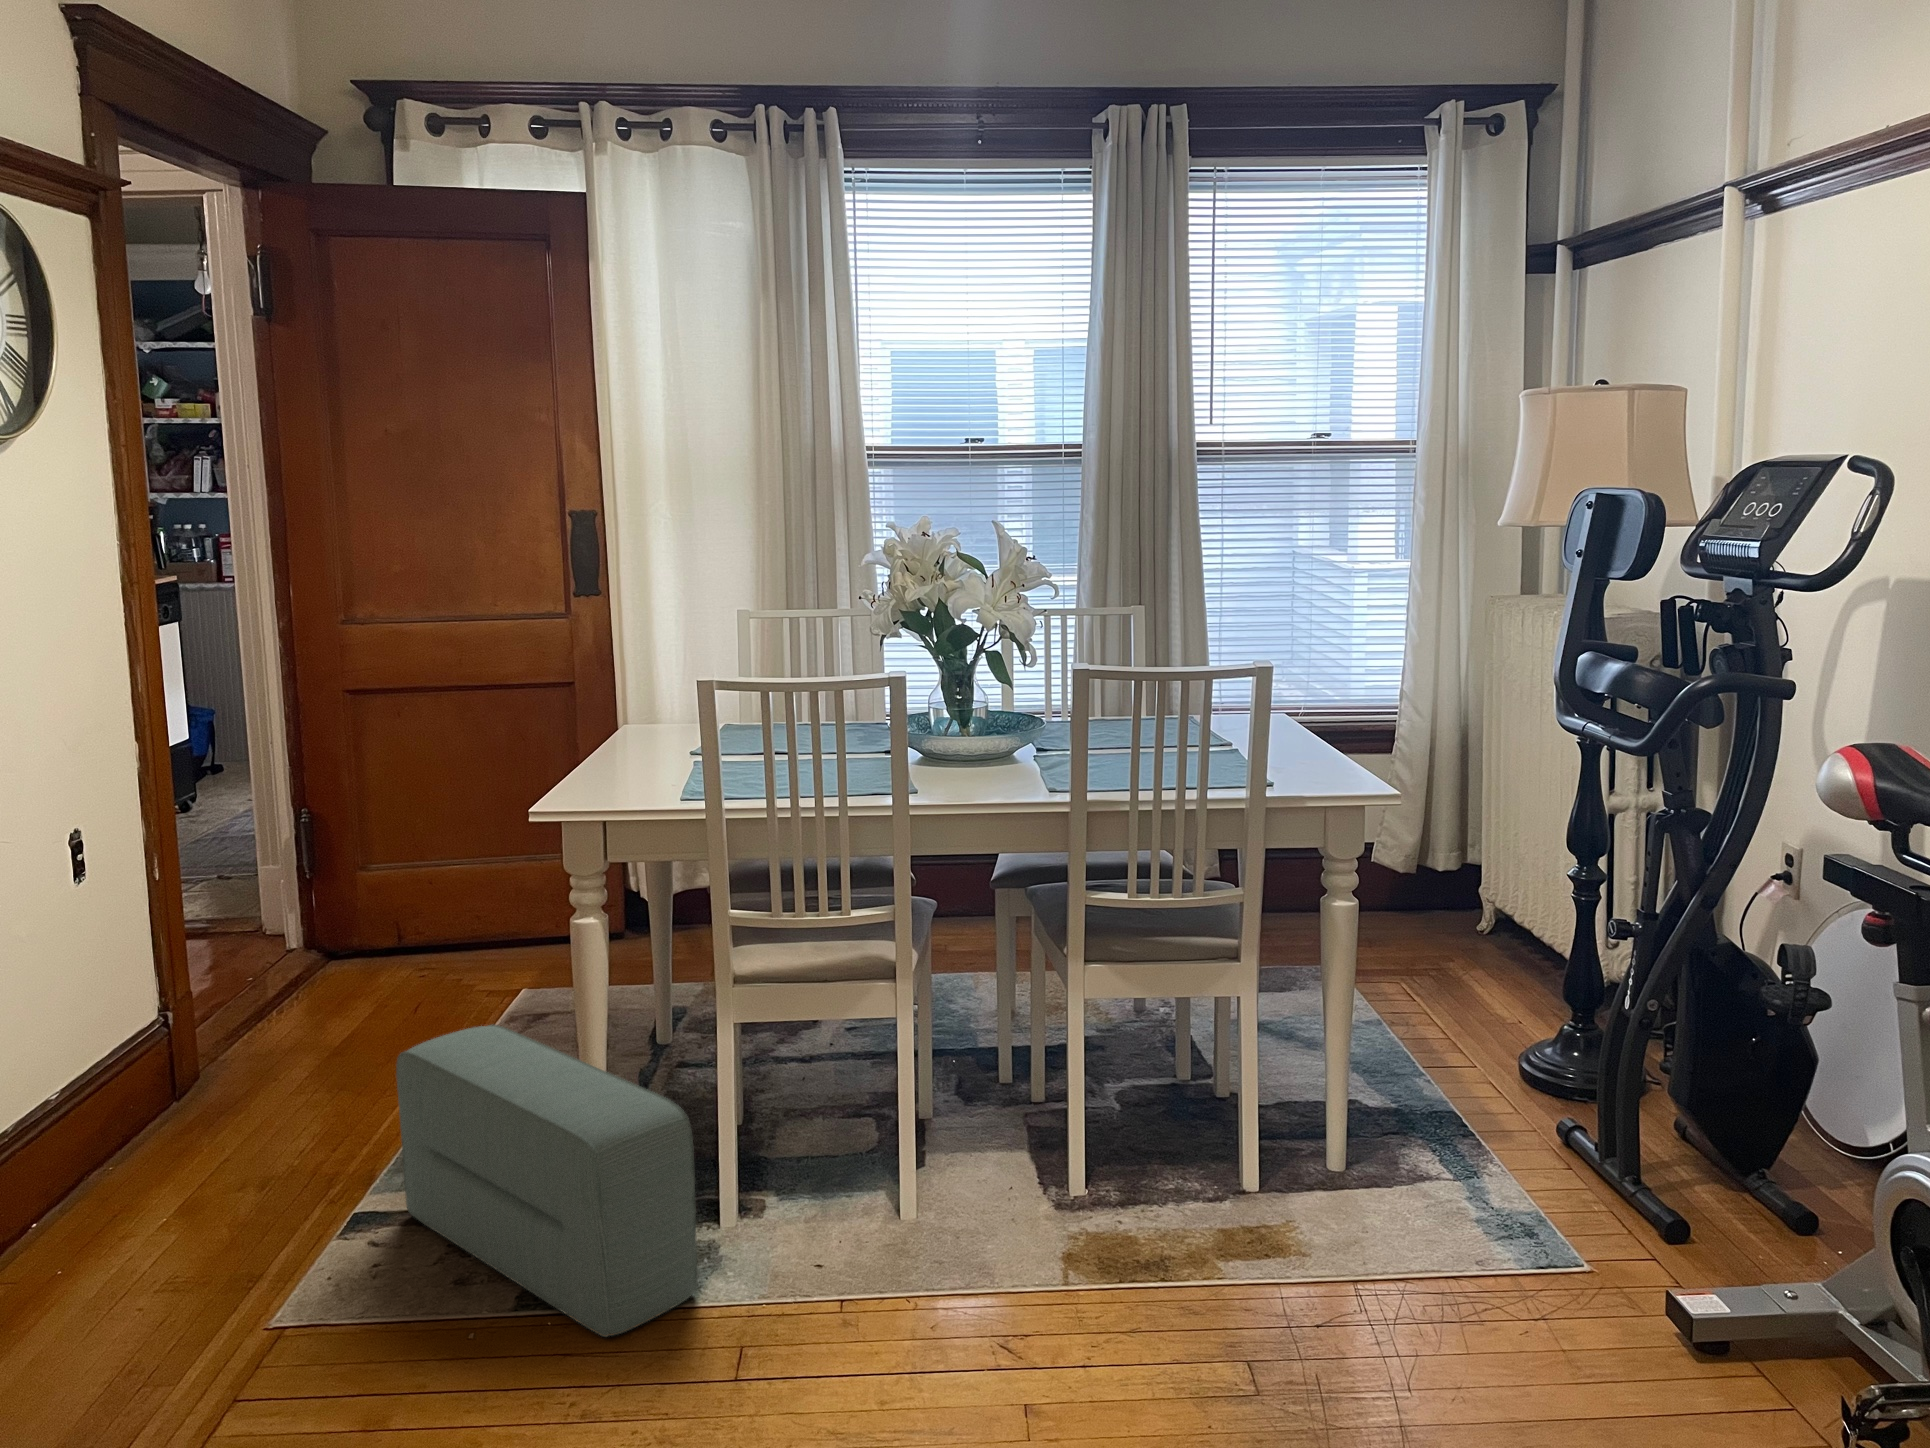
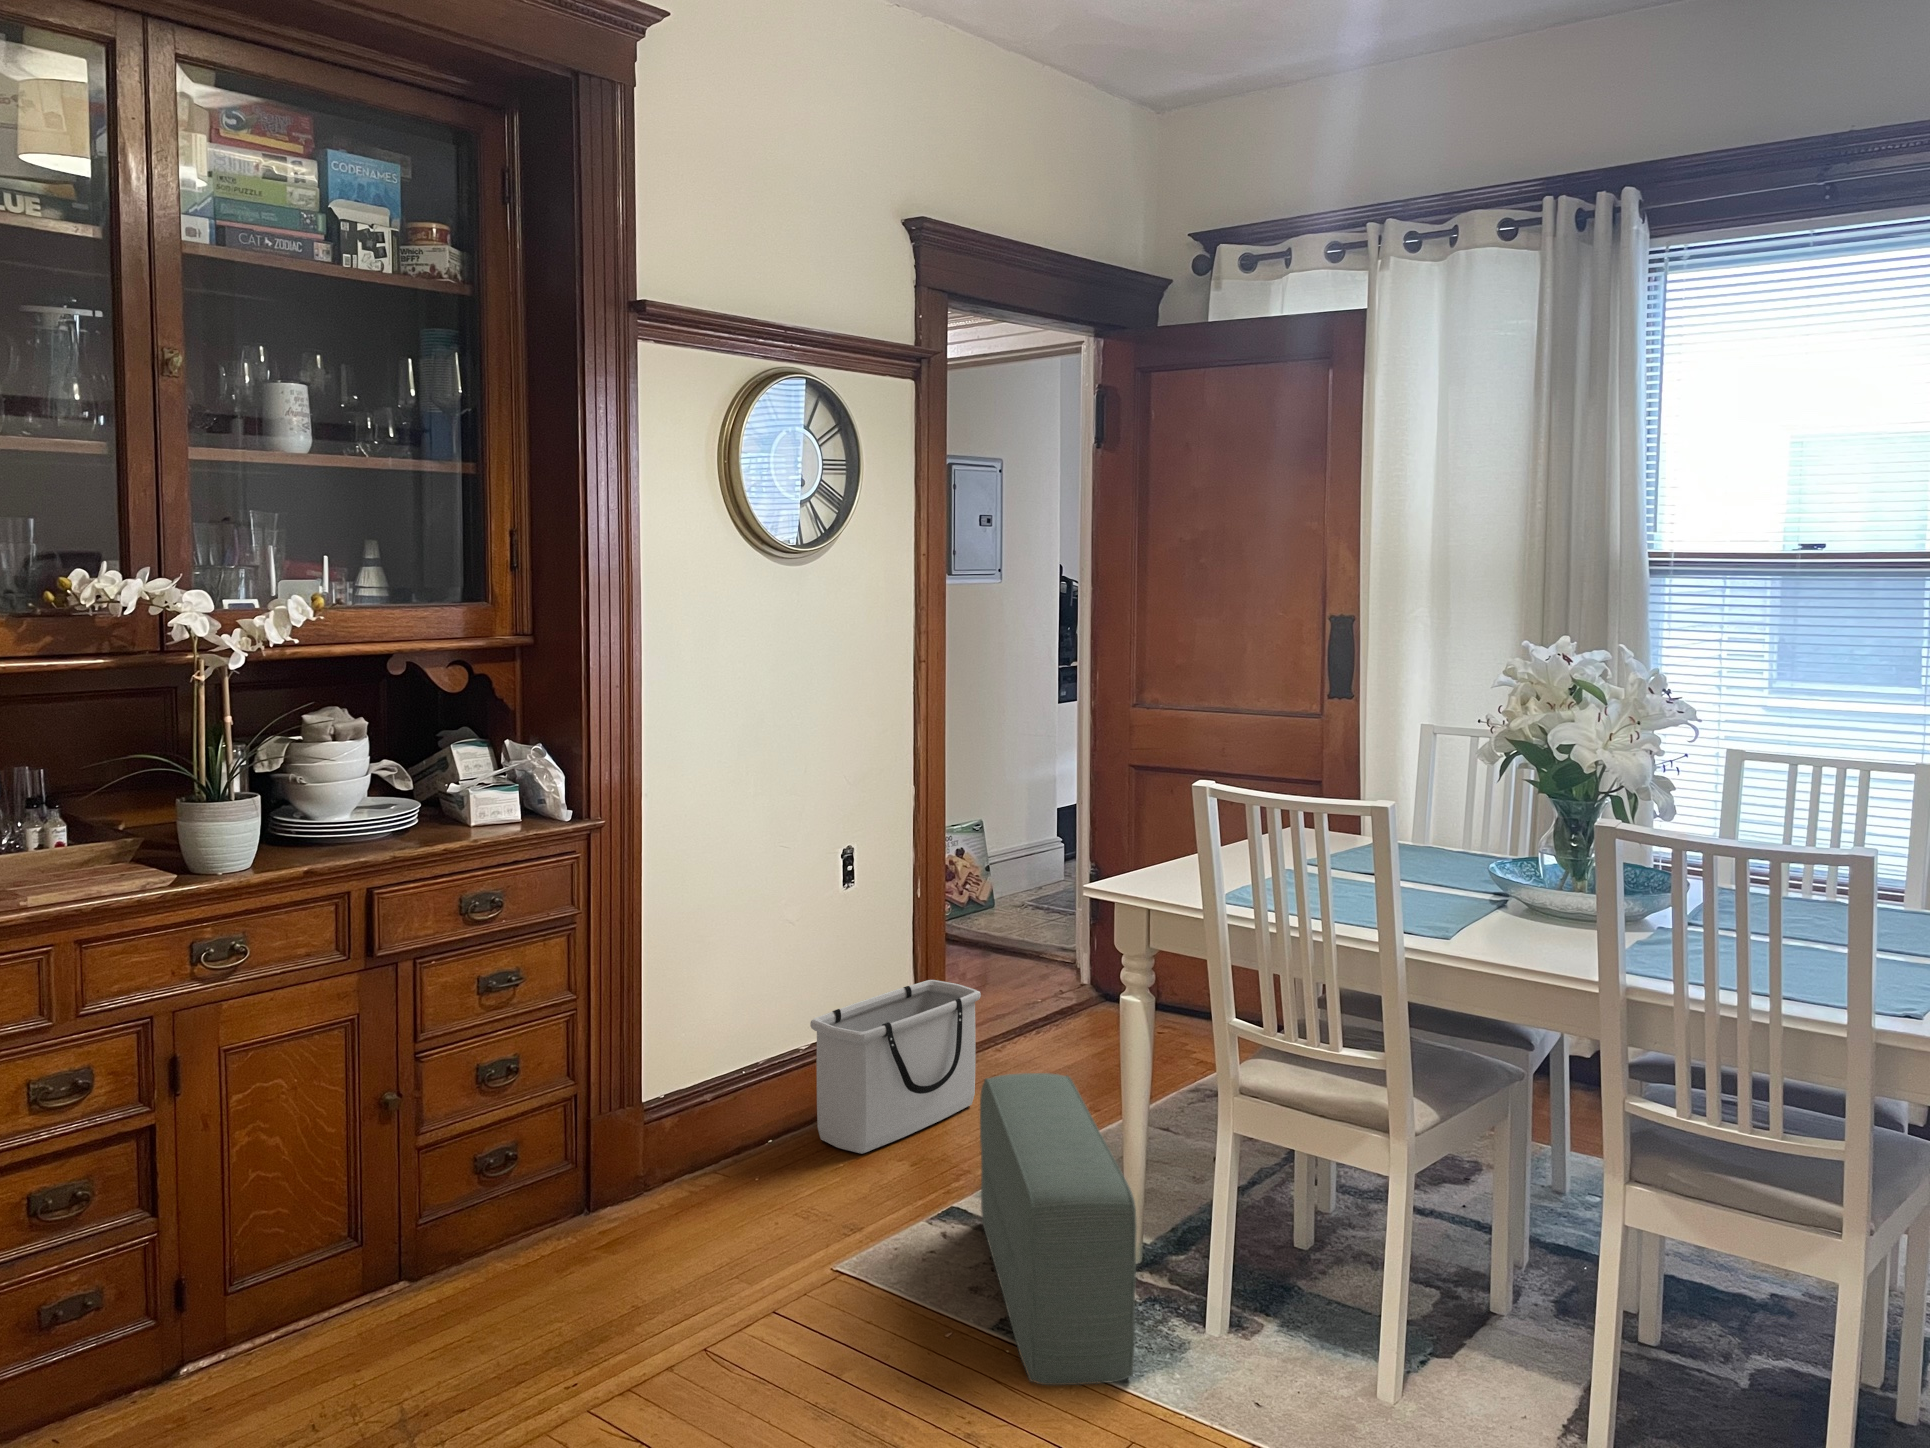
storage bin: none [83,970,281,1203] -> present [810,980,981,1154]

